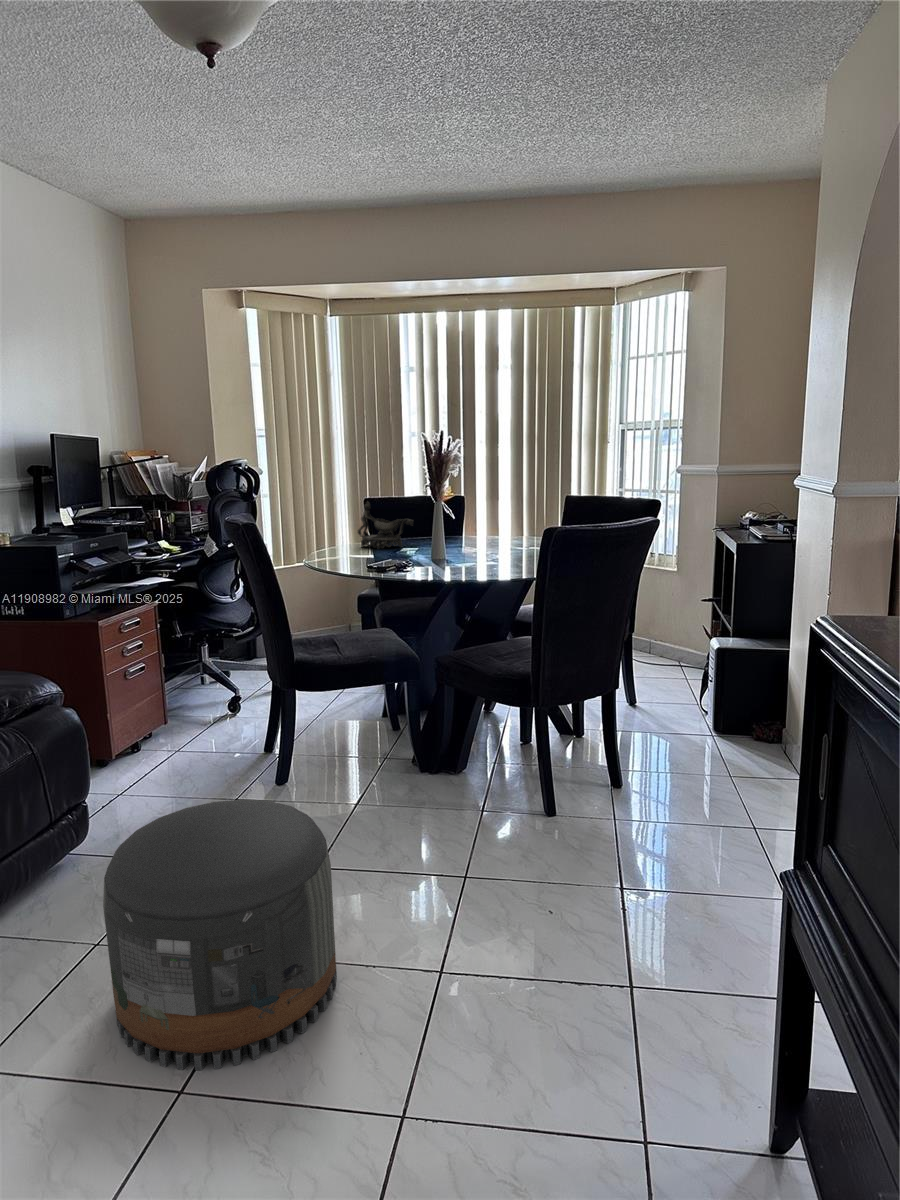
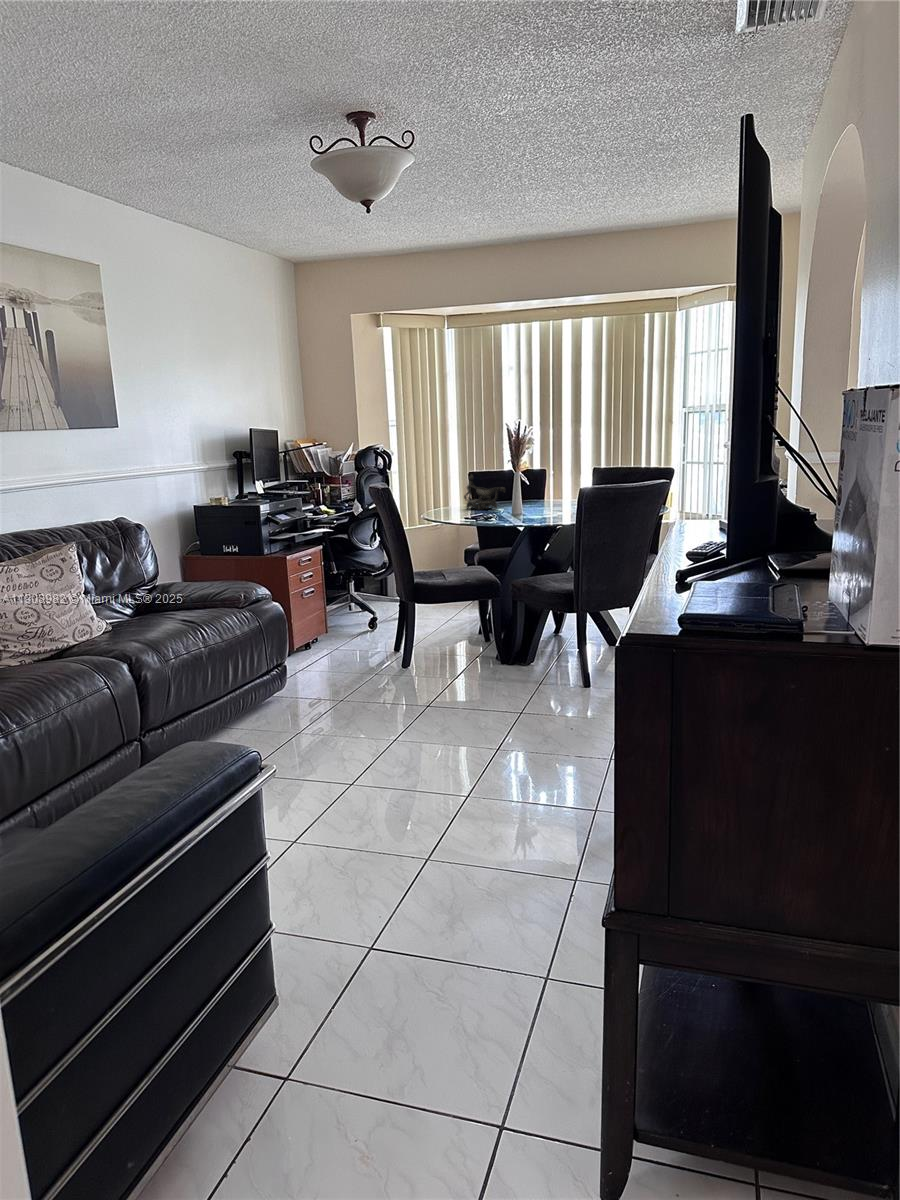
pouf: present [103,799,337,1070] -> none [307,650,433,777]

